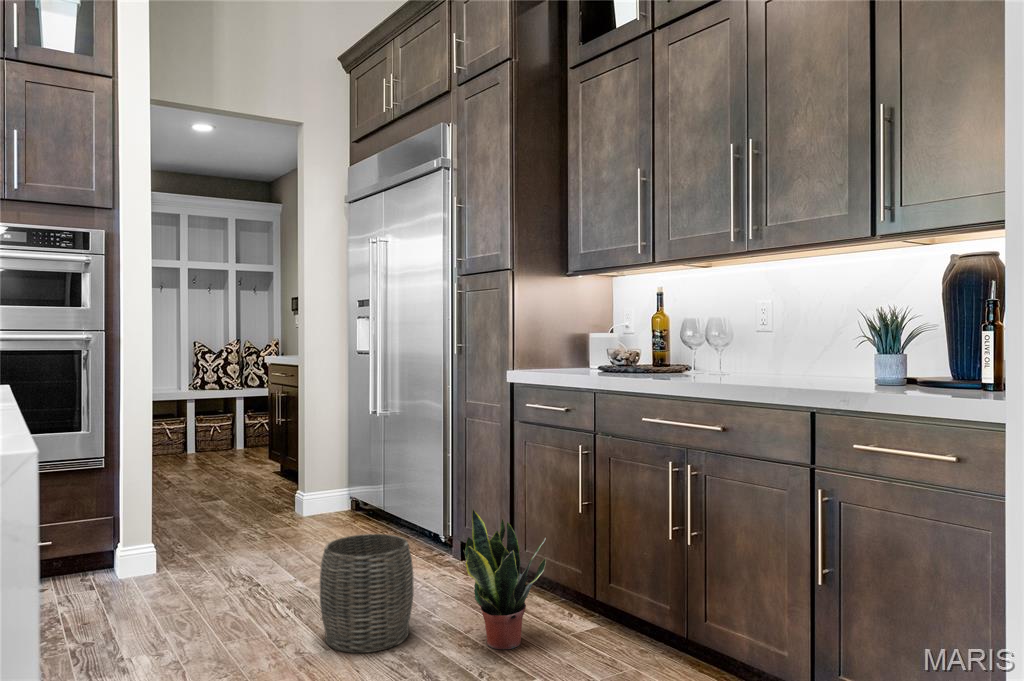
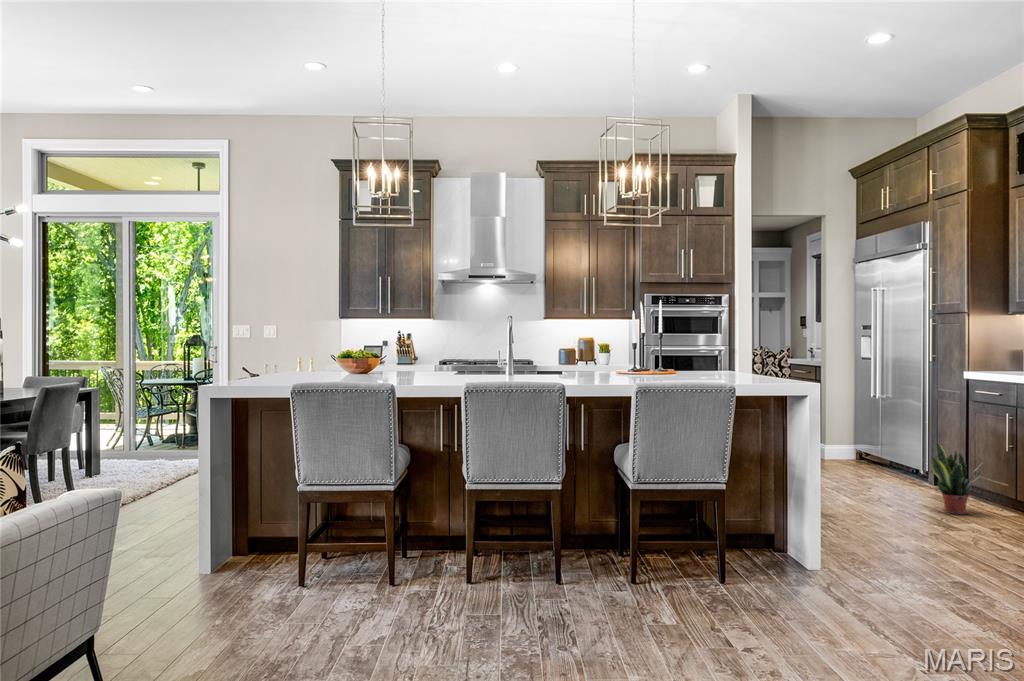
woven basket: present [320,534,414,653] -> none [850,452,902,505]

